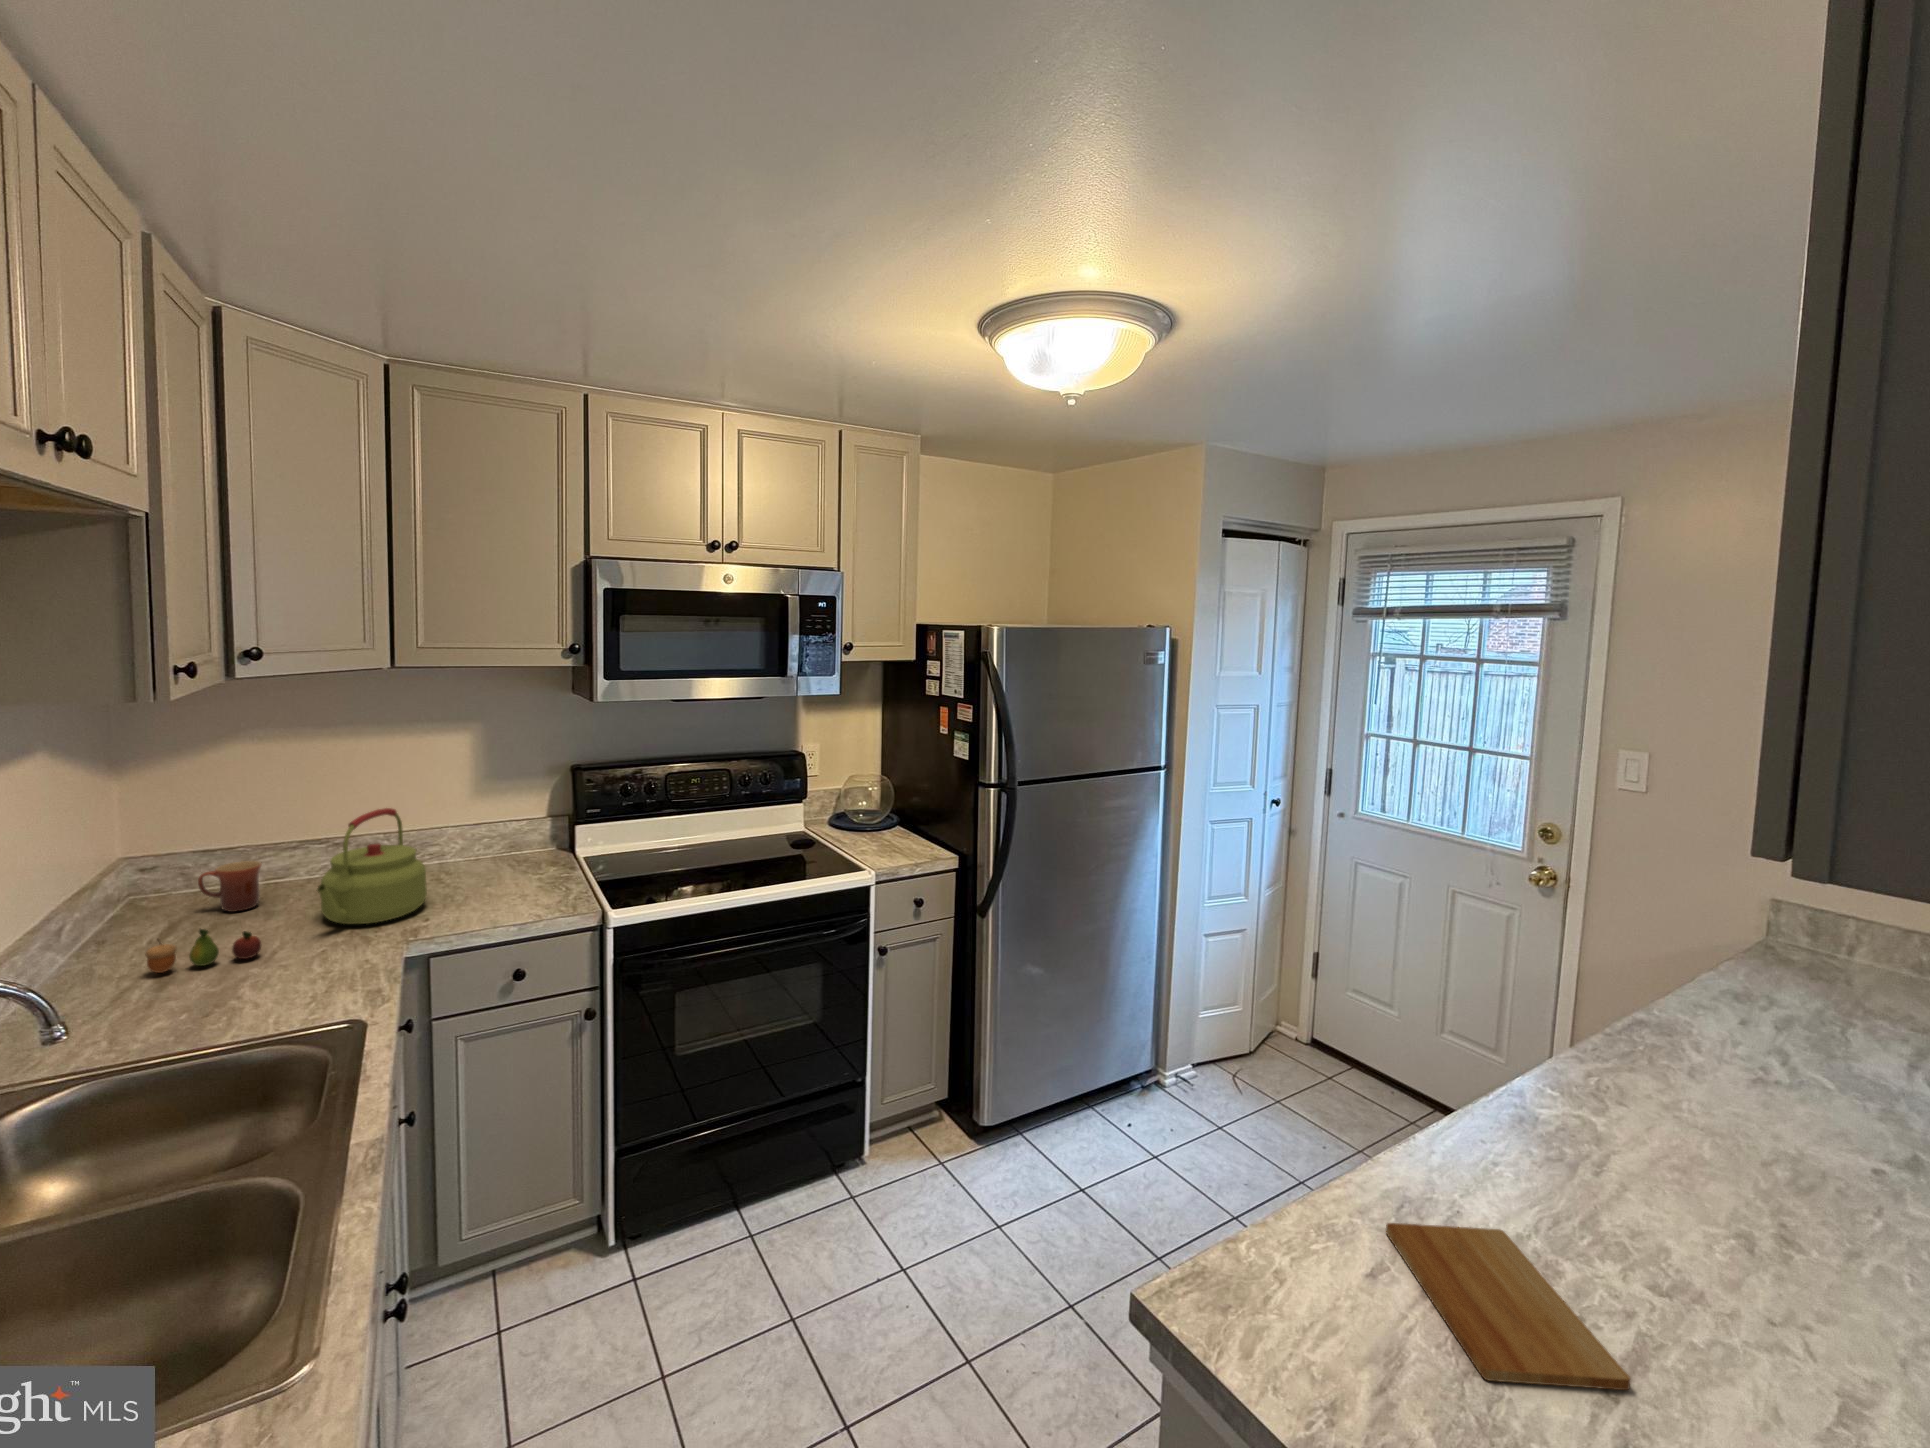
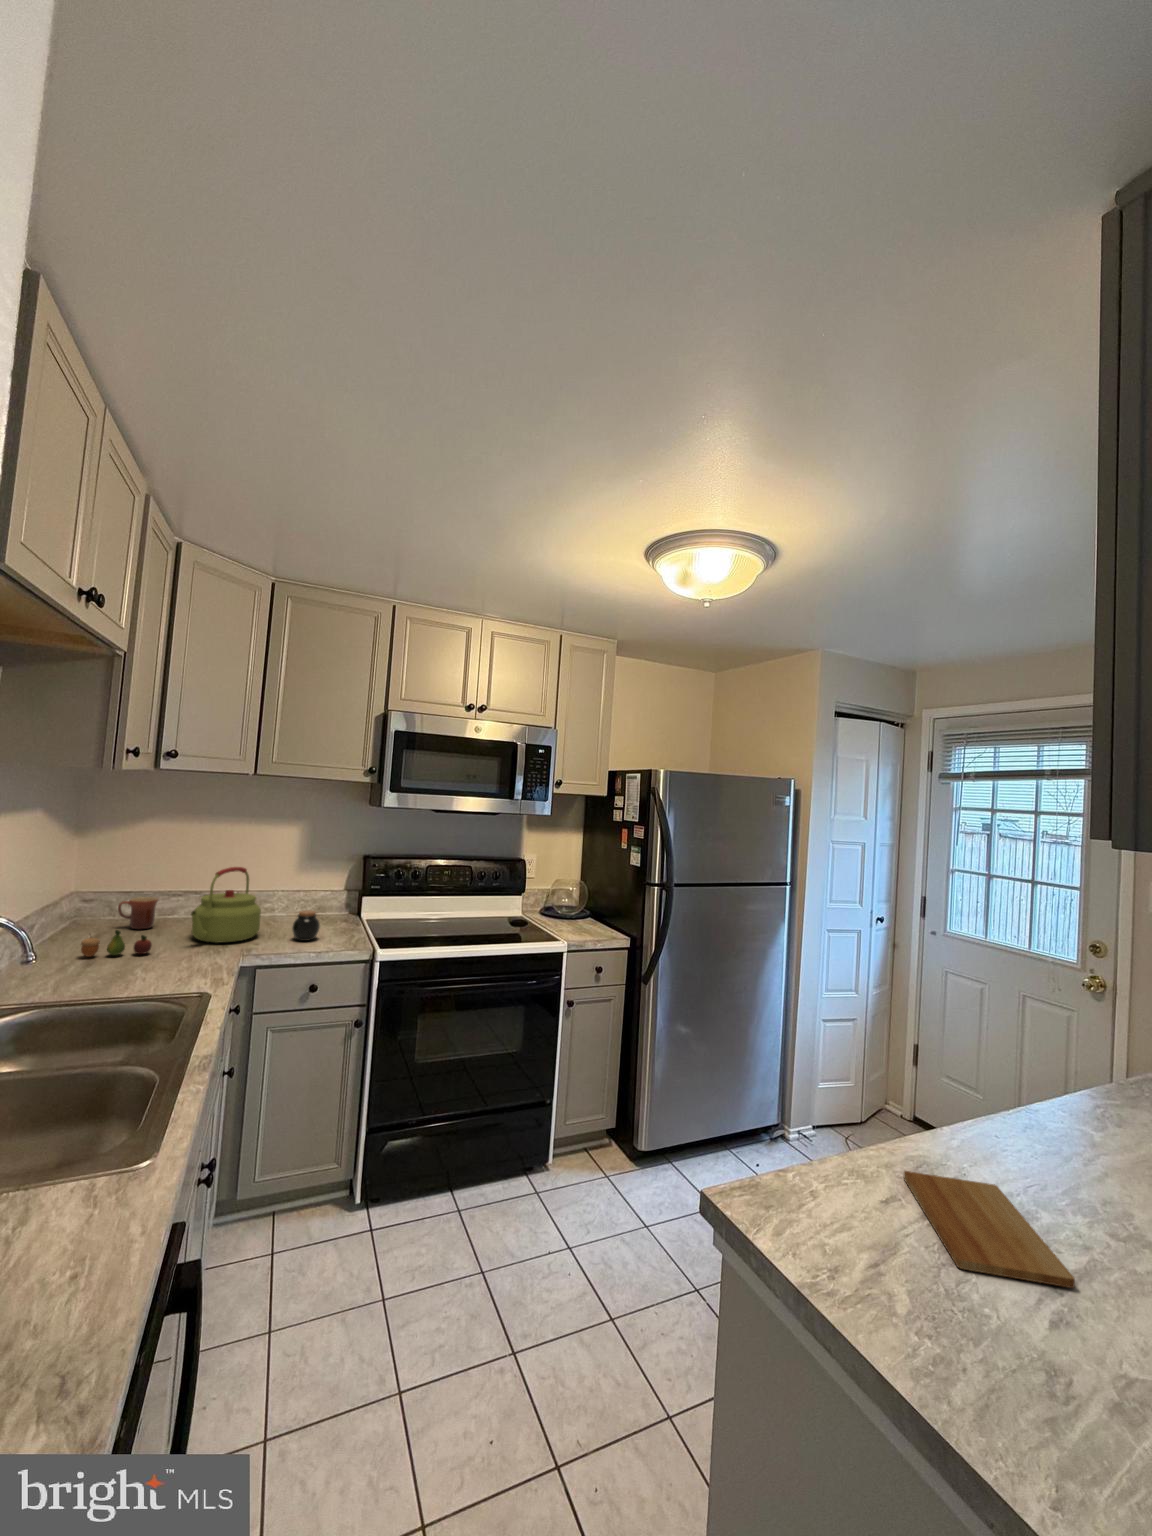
jar: none [477,862,518,908] -> present [292,910,320,941]

